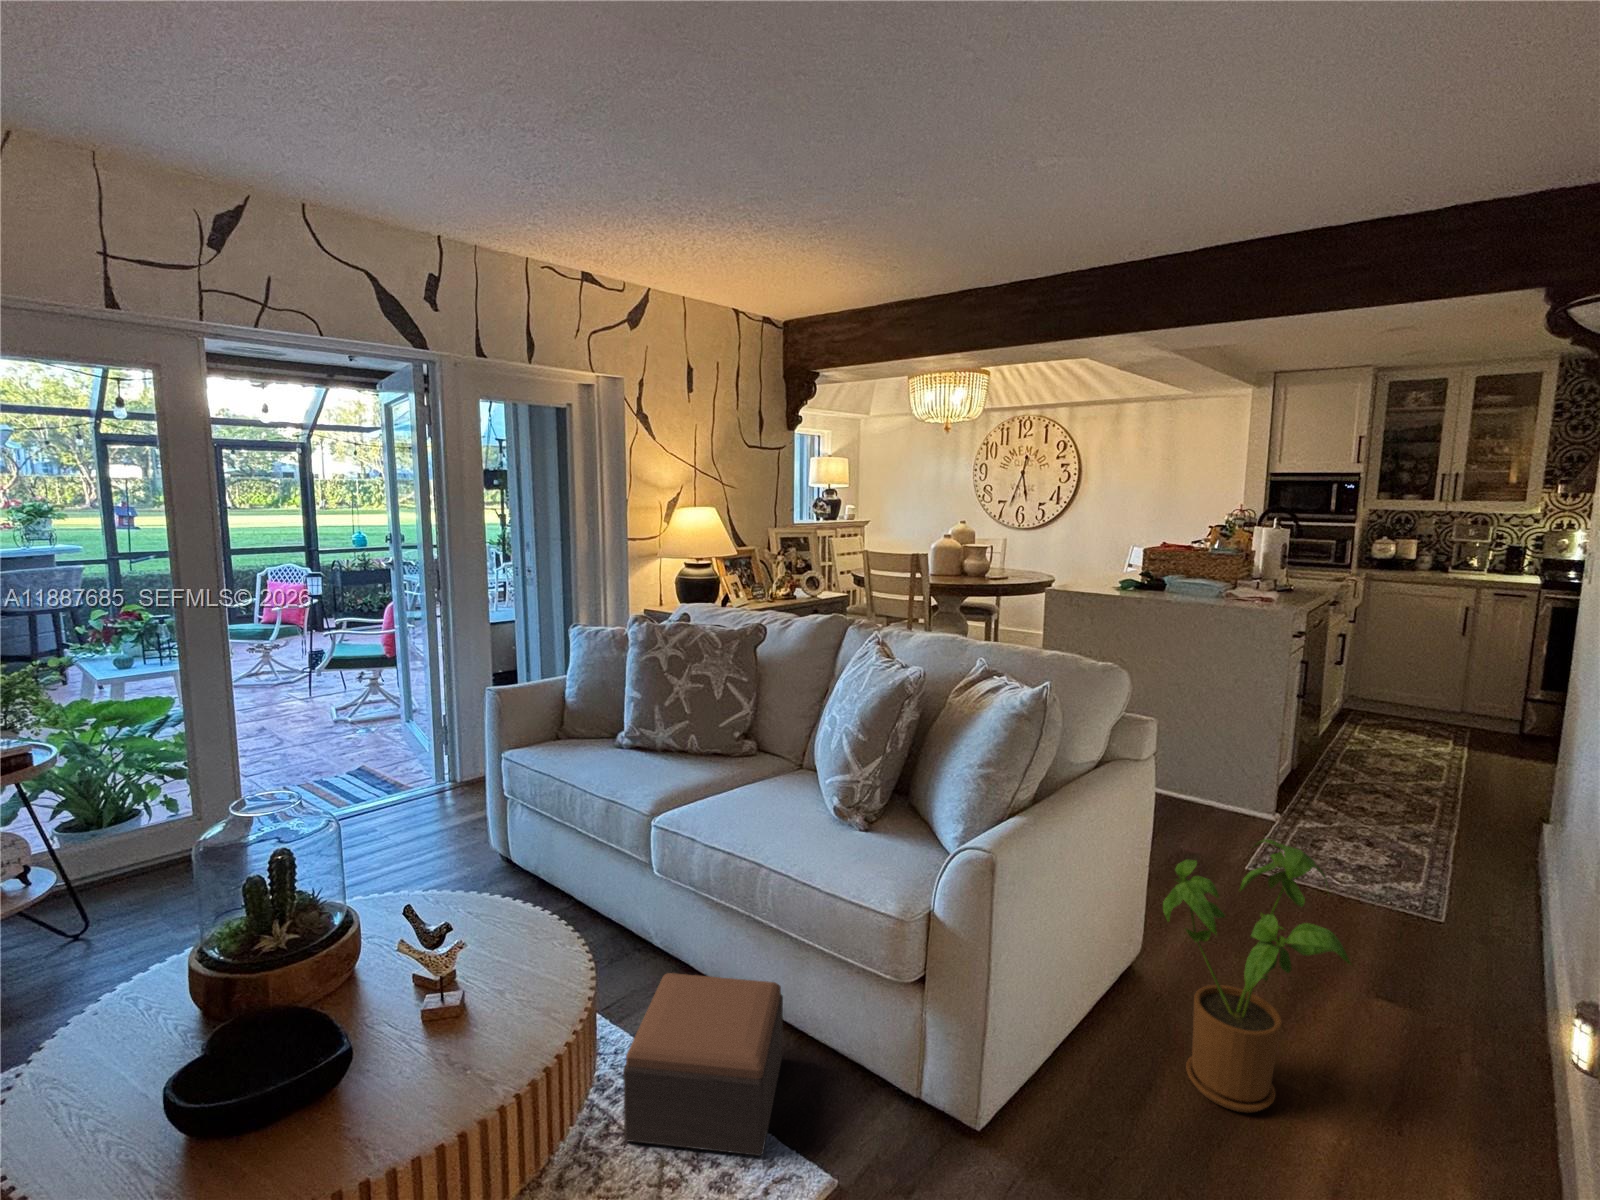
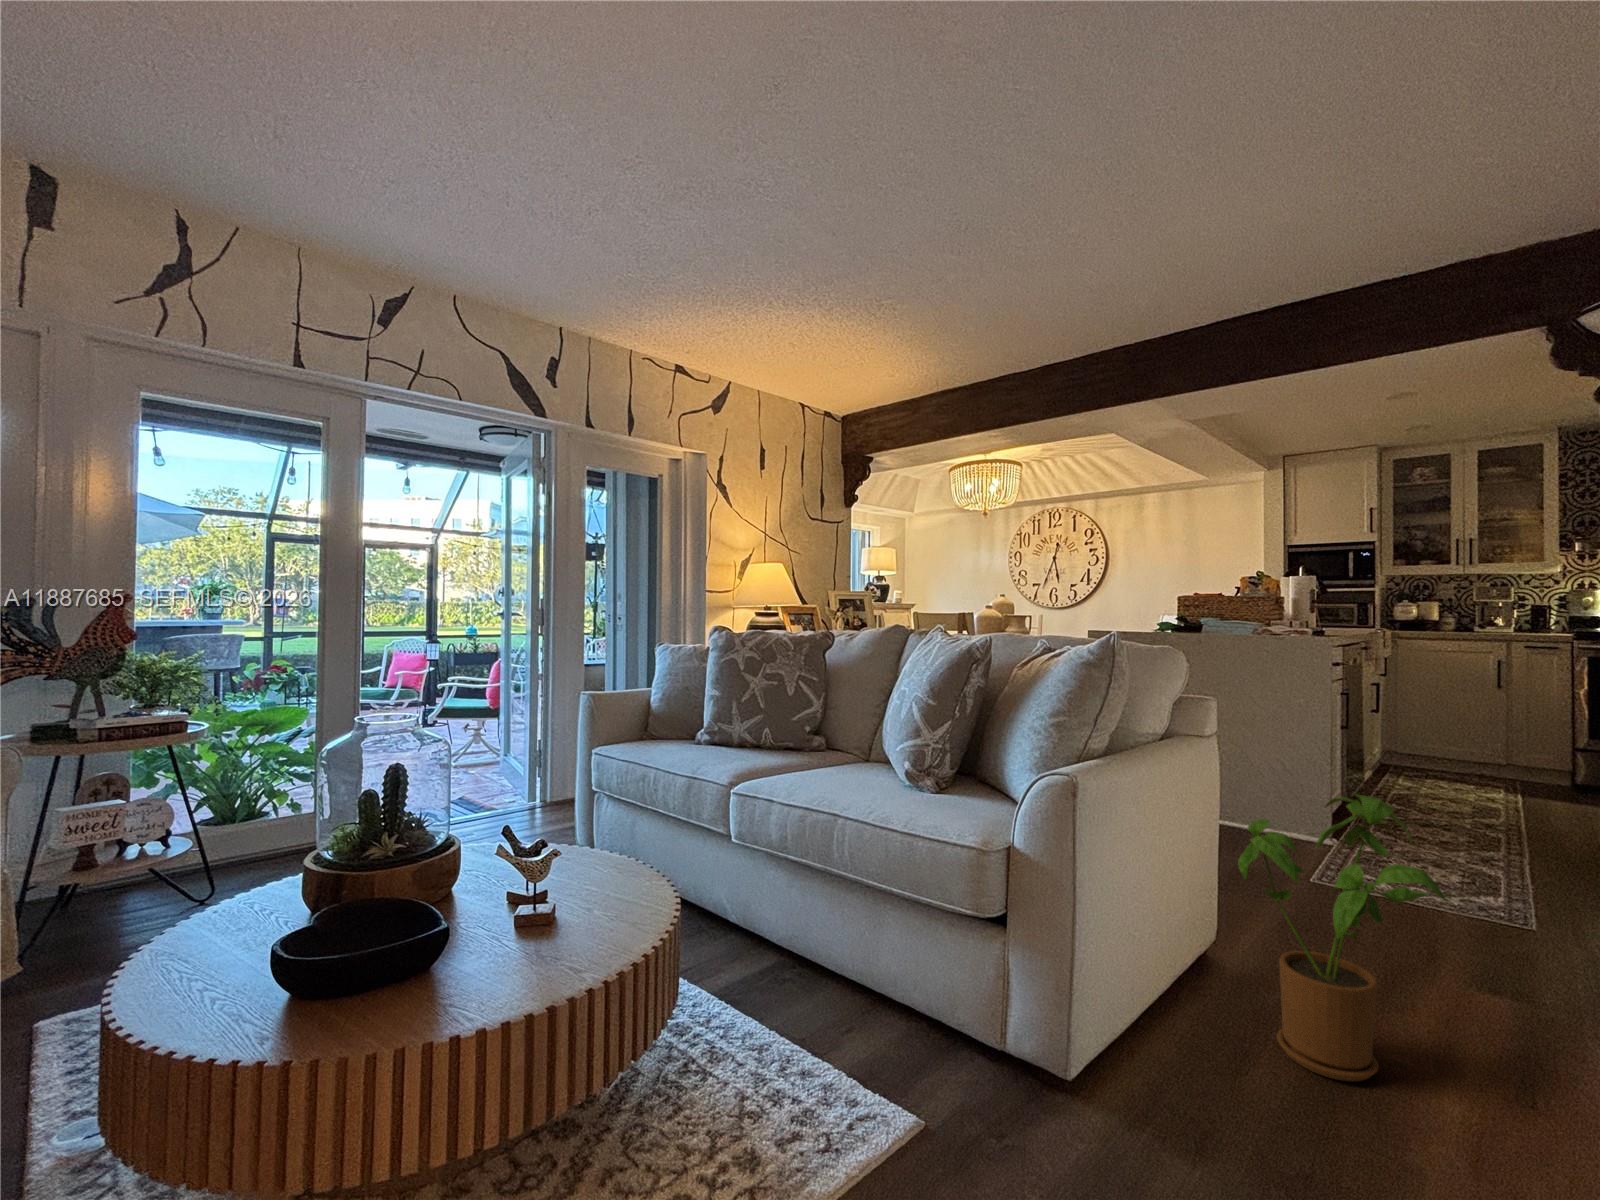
footstool: present [623,973,783,1156] -> none [705,924,859,1096]

